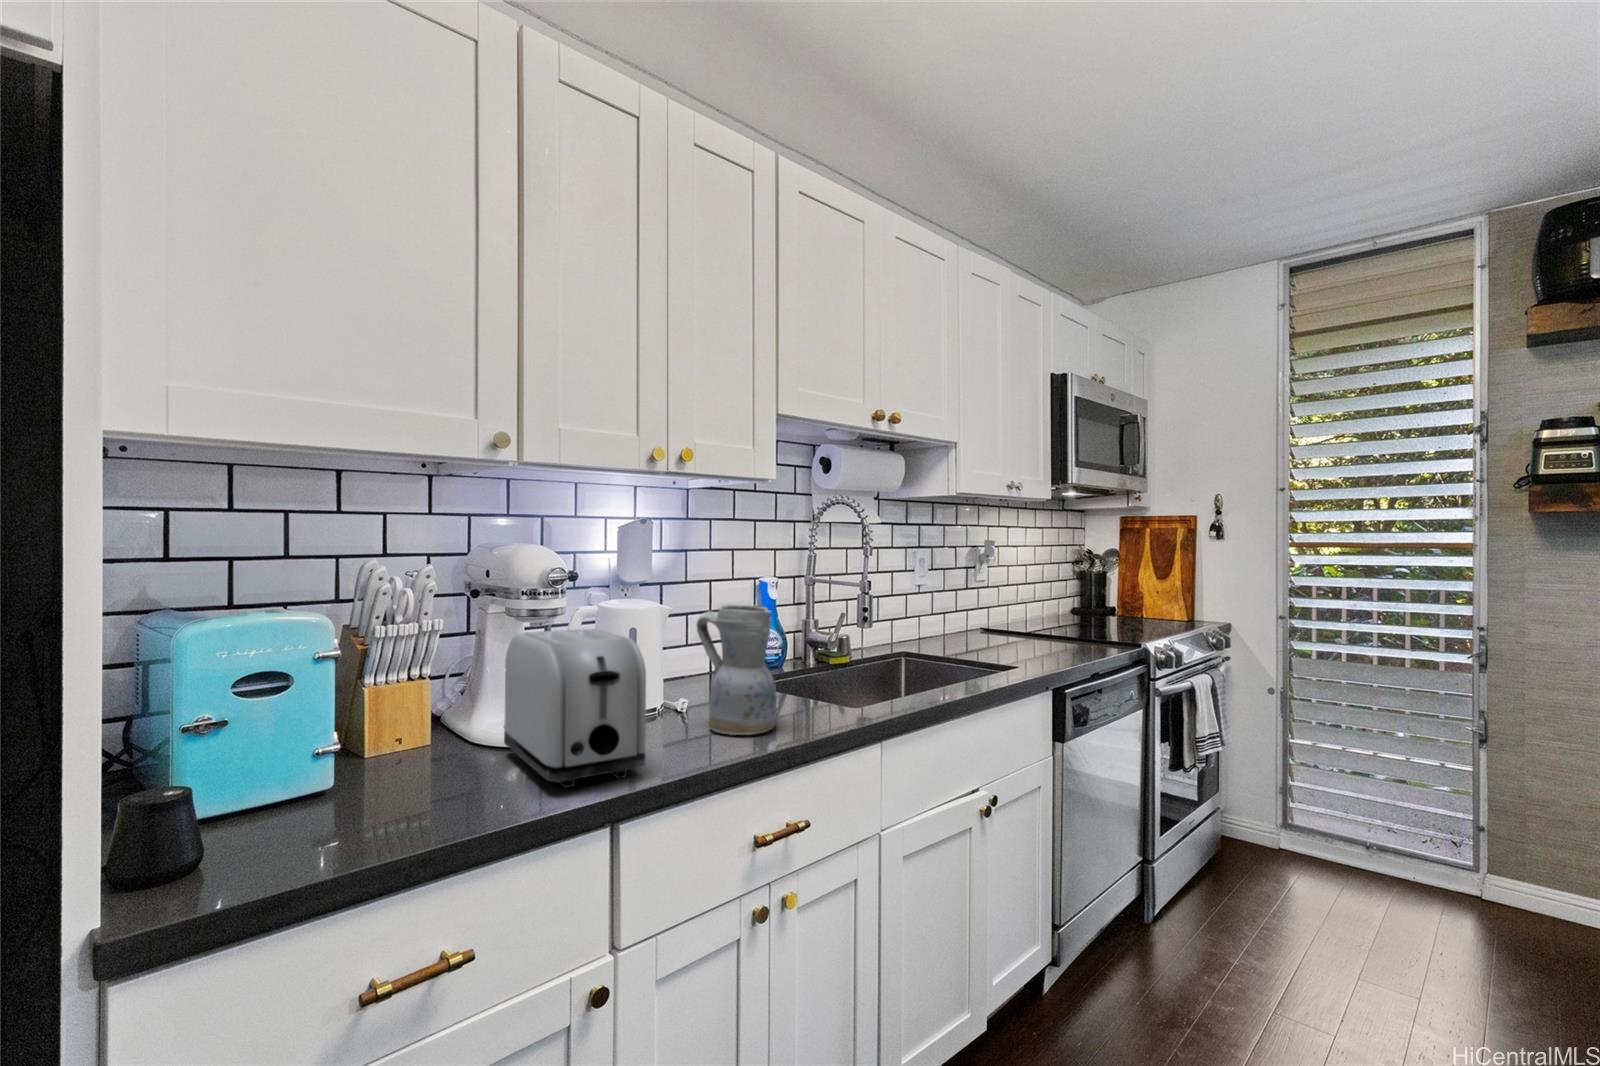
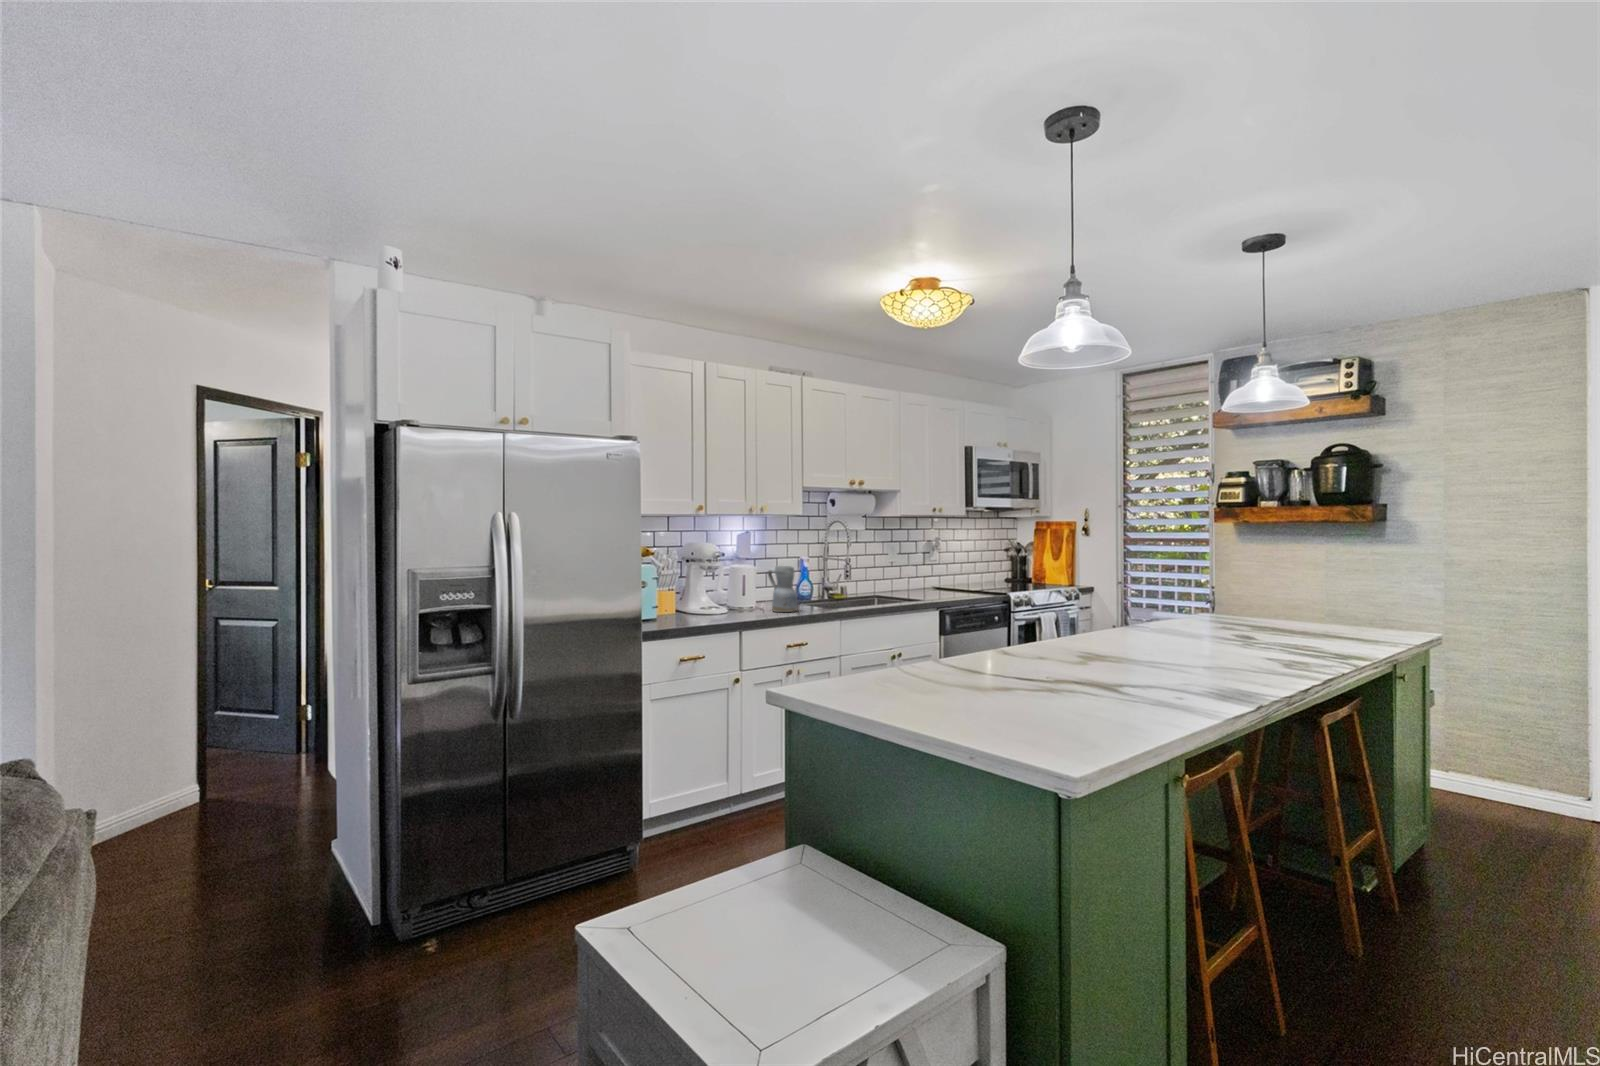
toaster: present [504,629,646,788] -> none [703,573,749,619]

